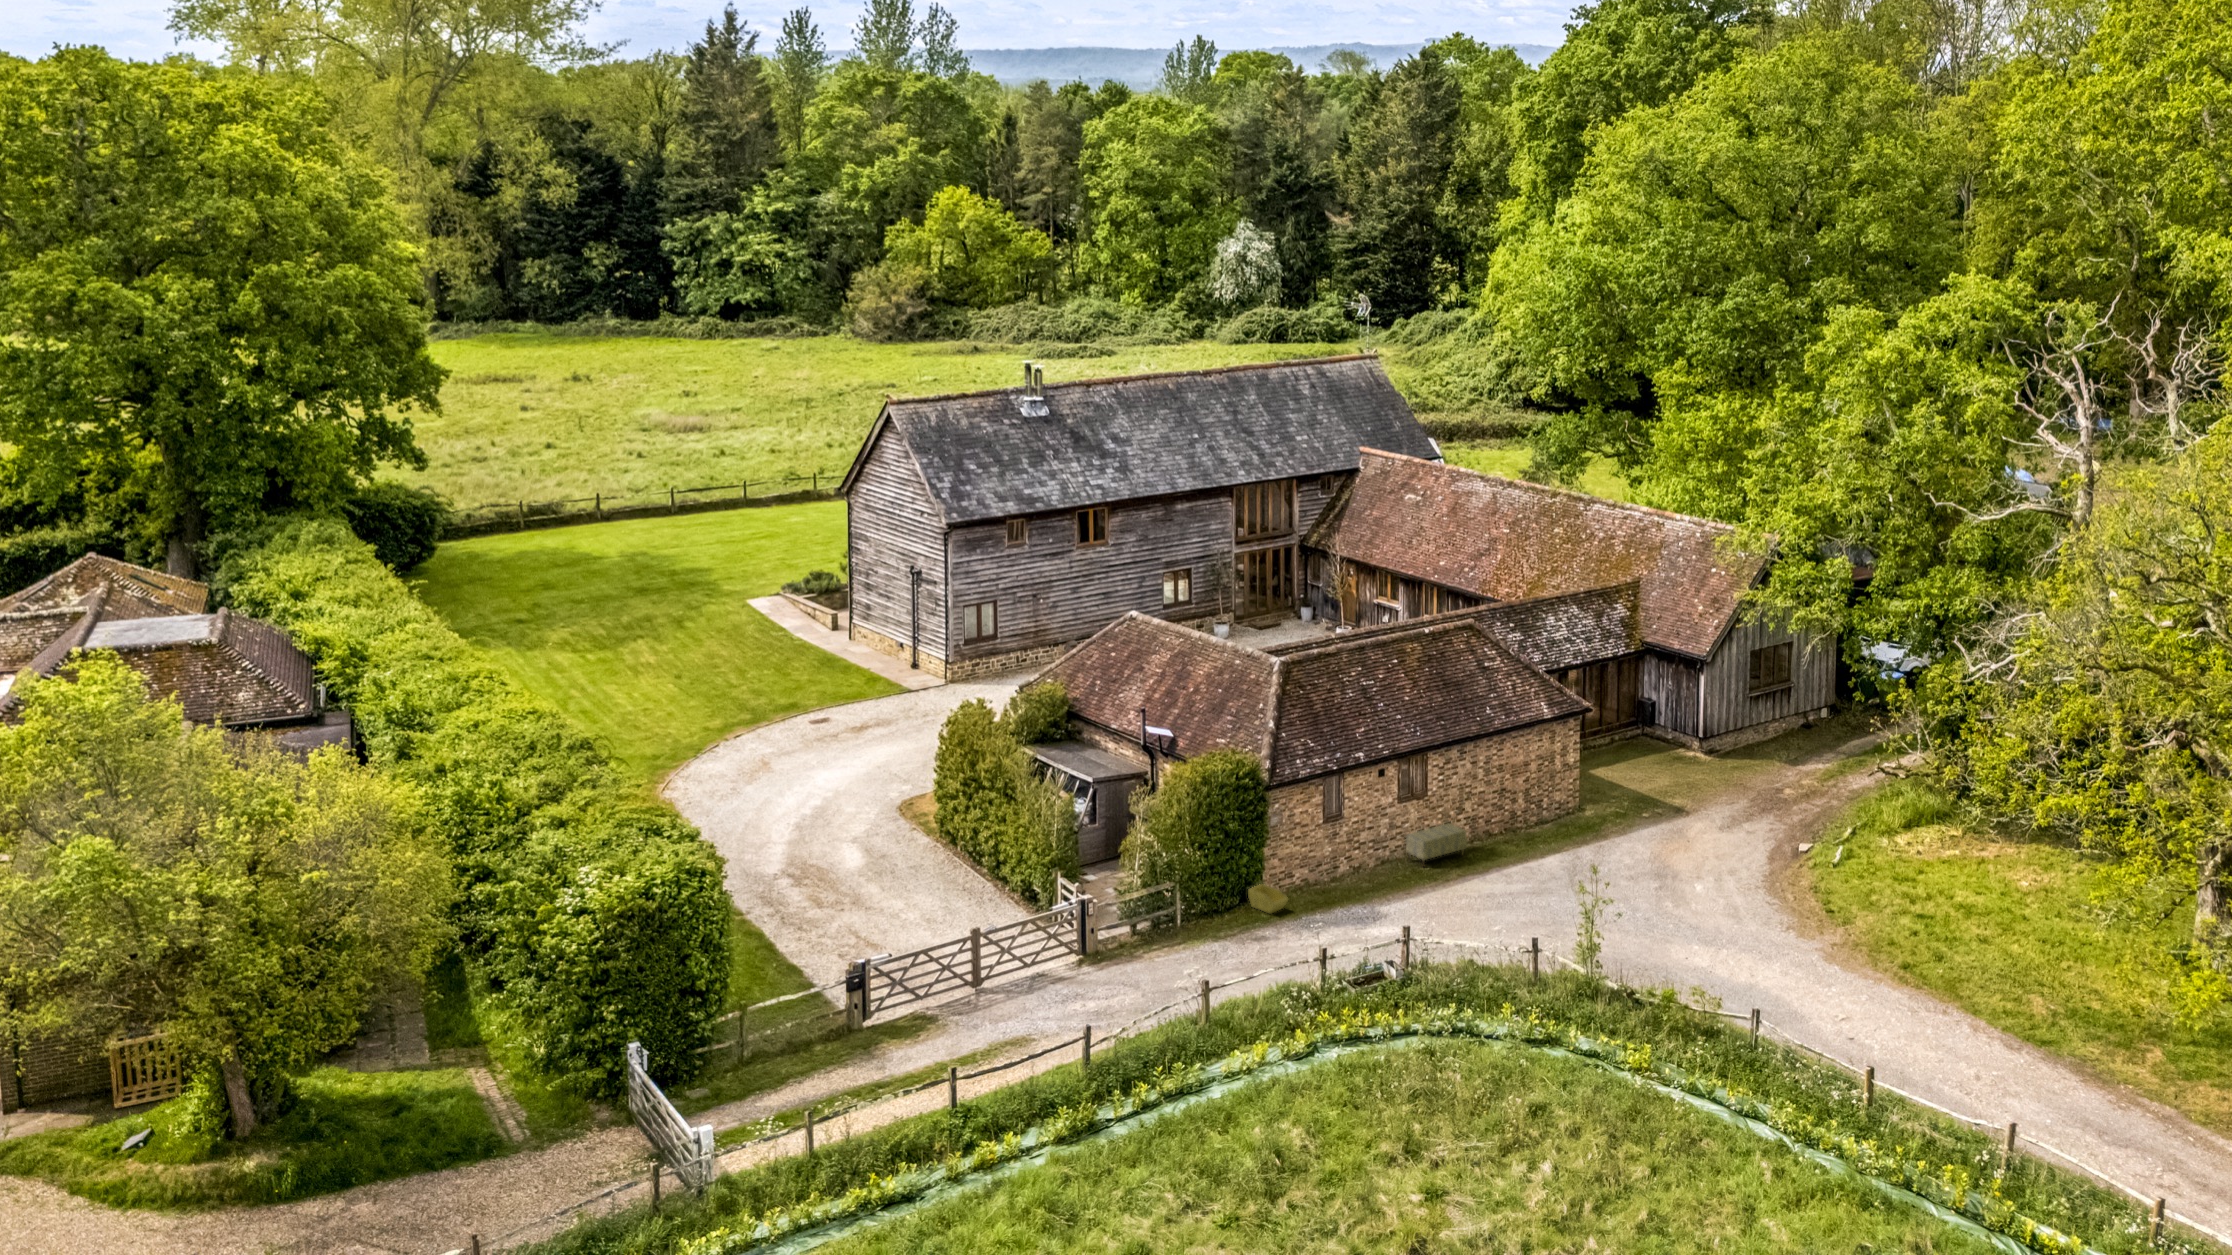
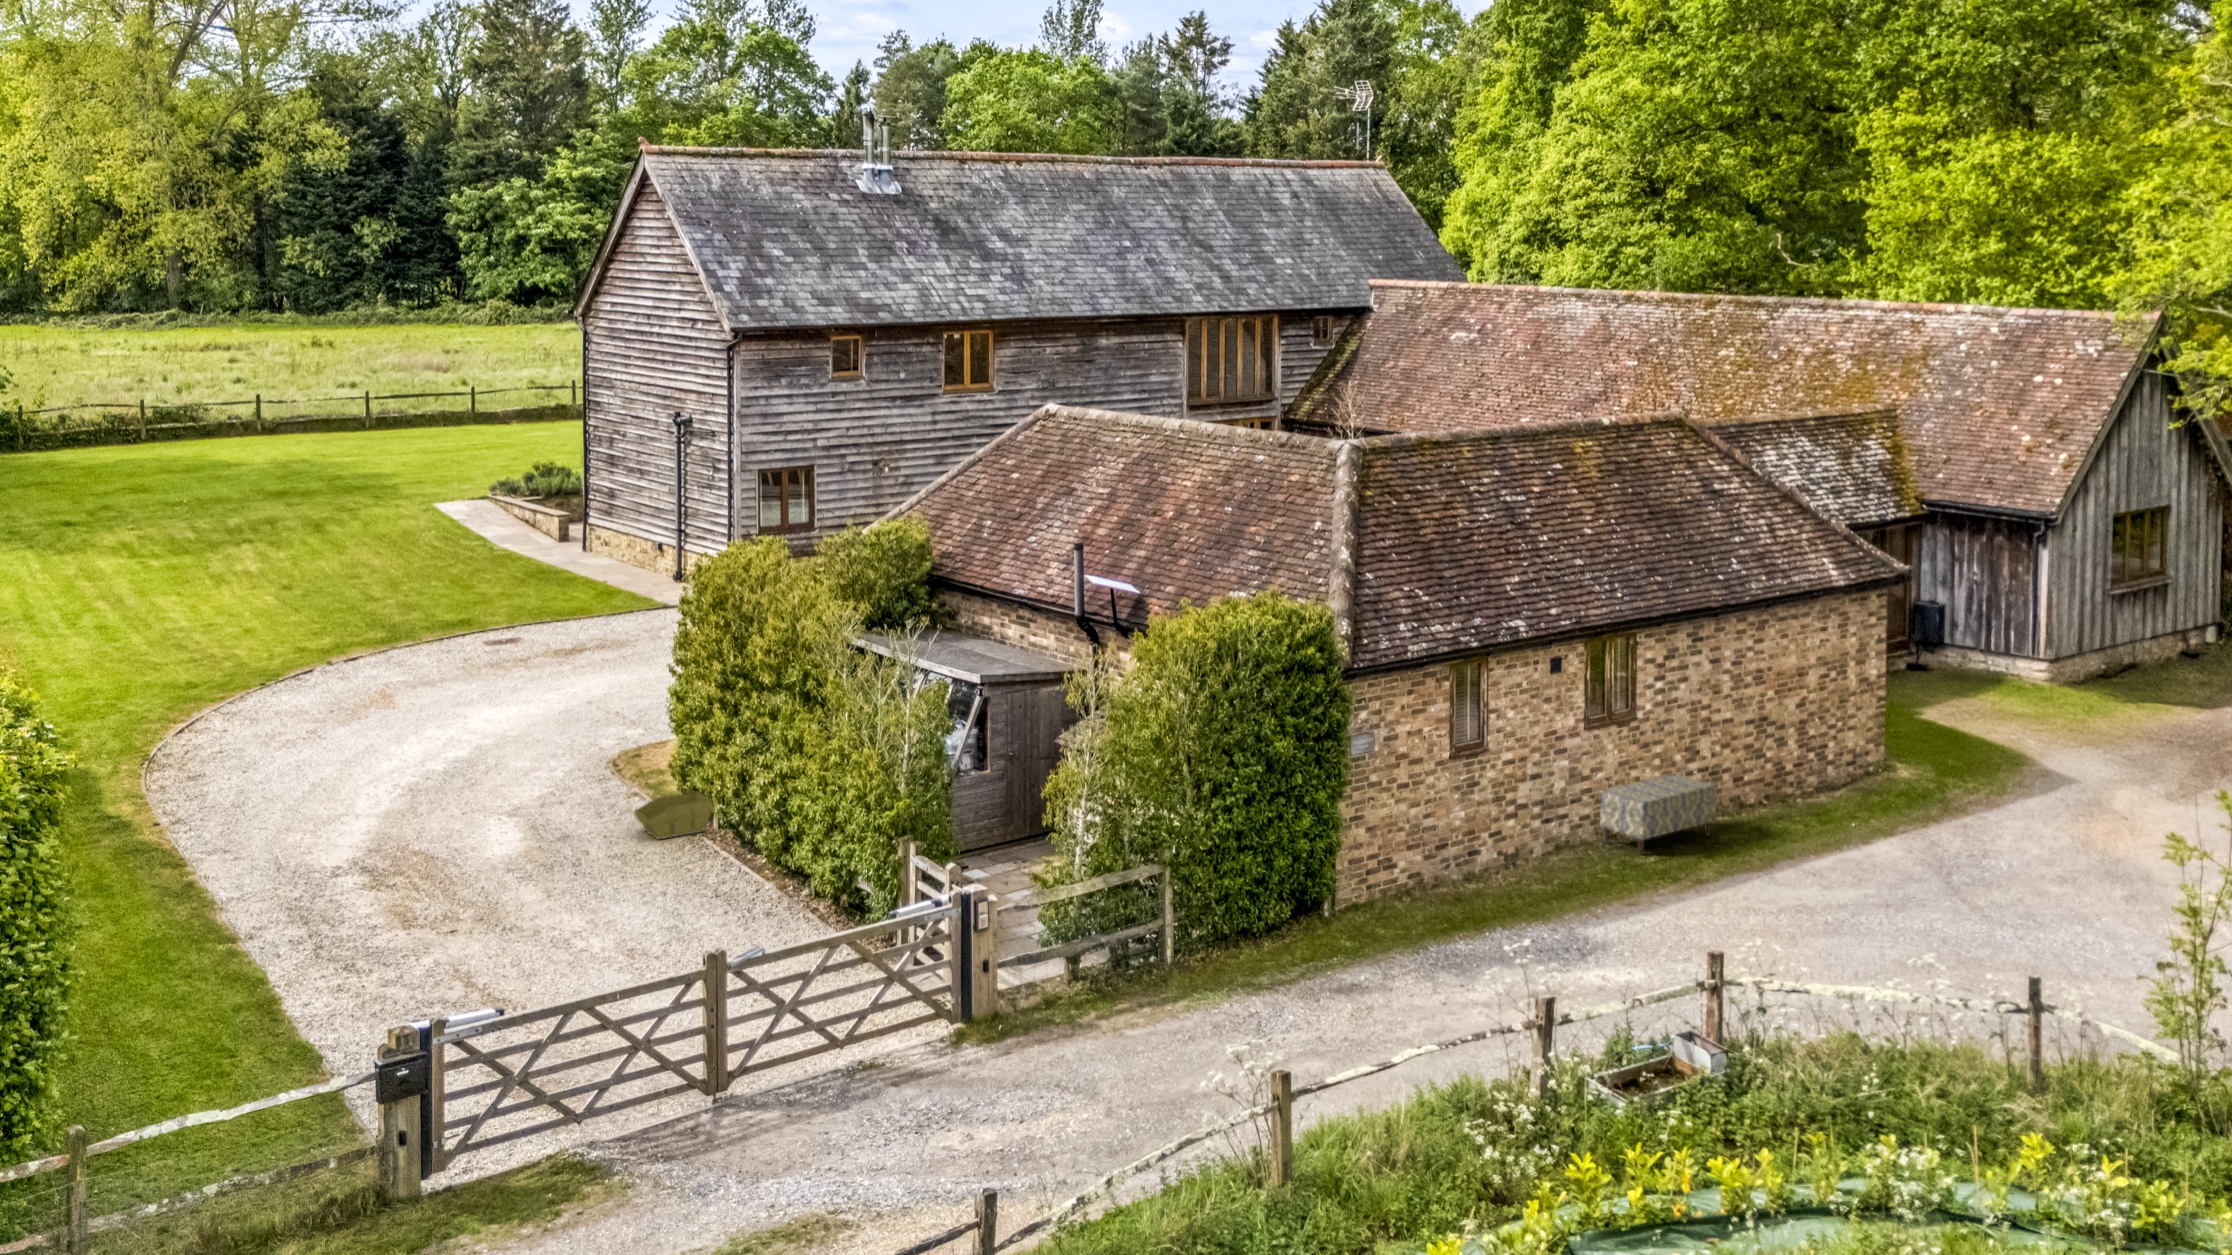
storage bin: present [1248,884,1288,913] -> present [634,792,712,839]

